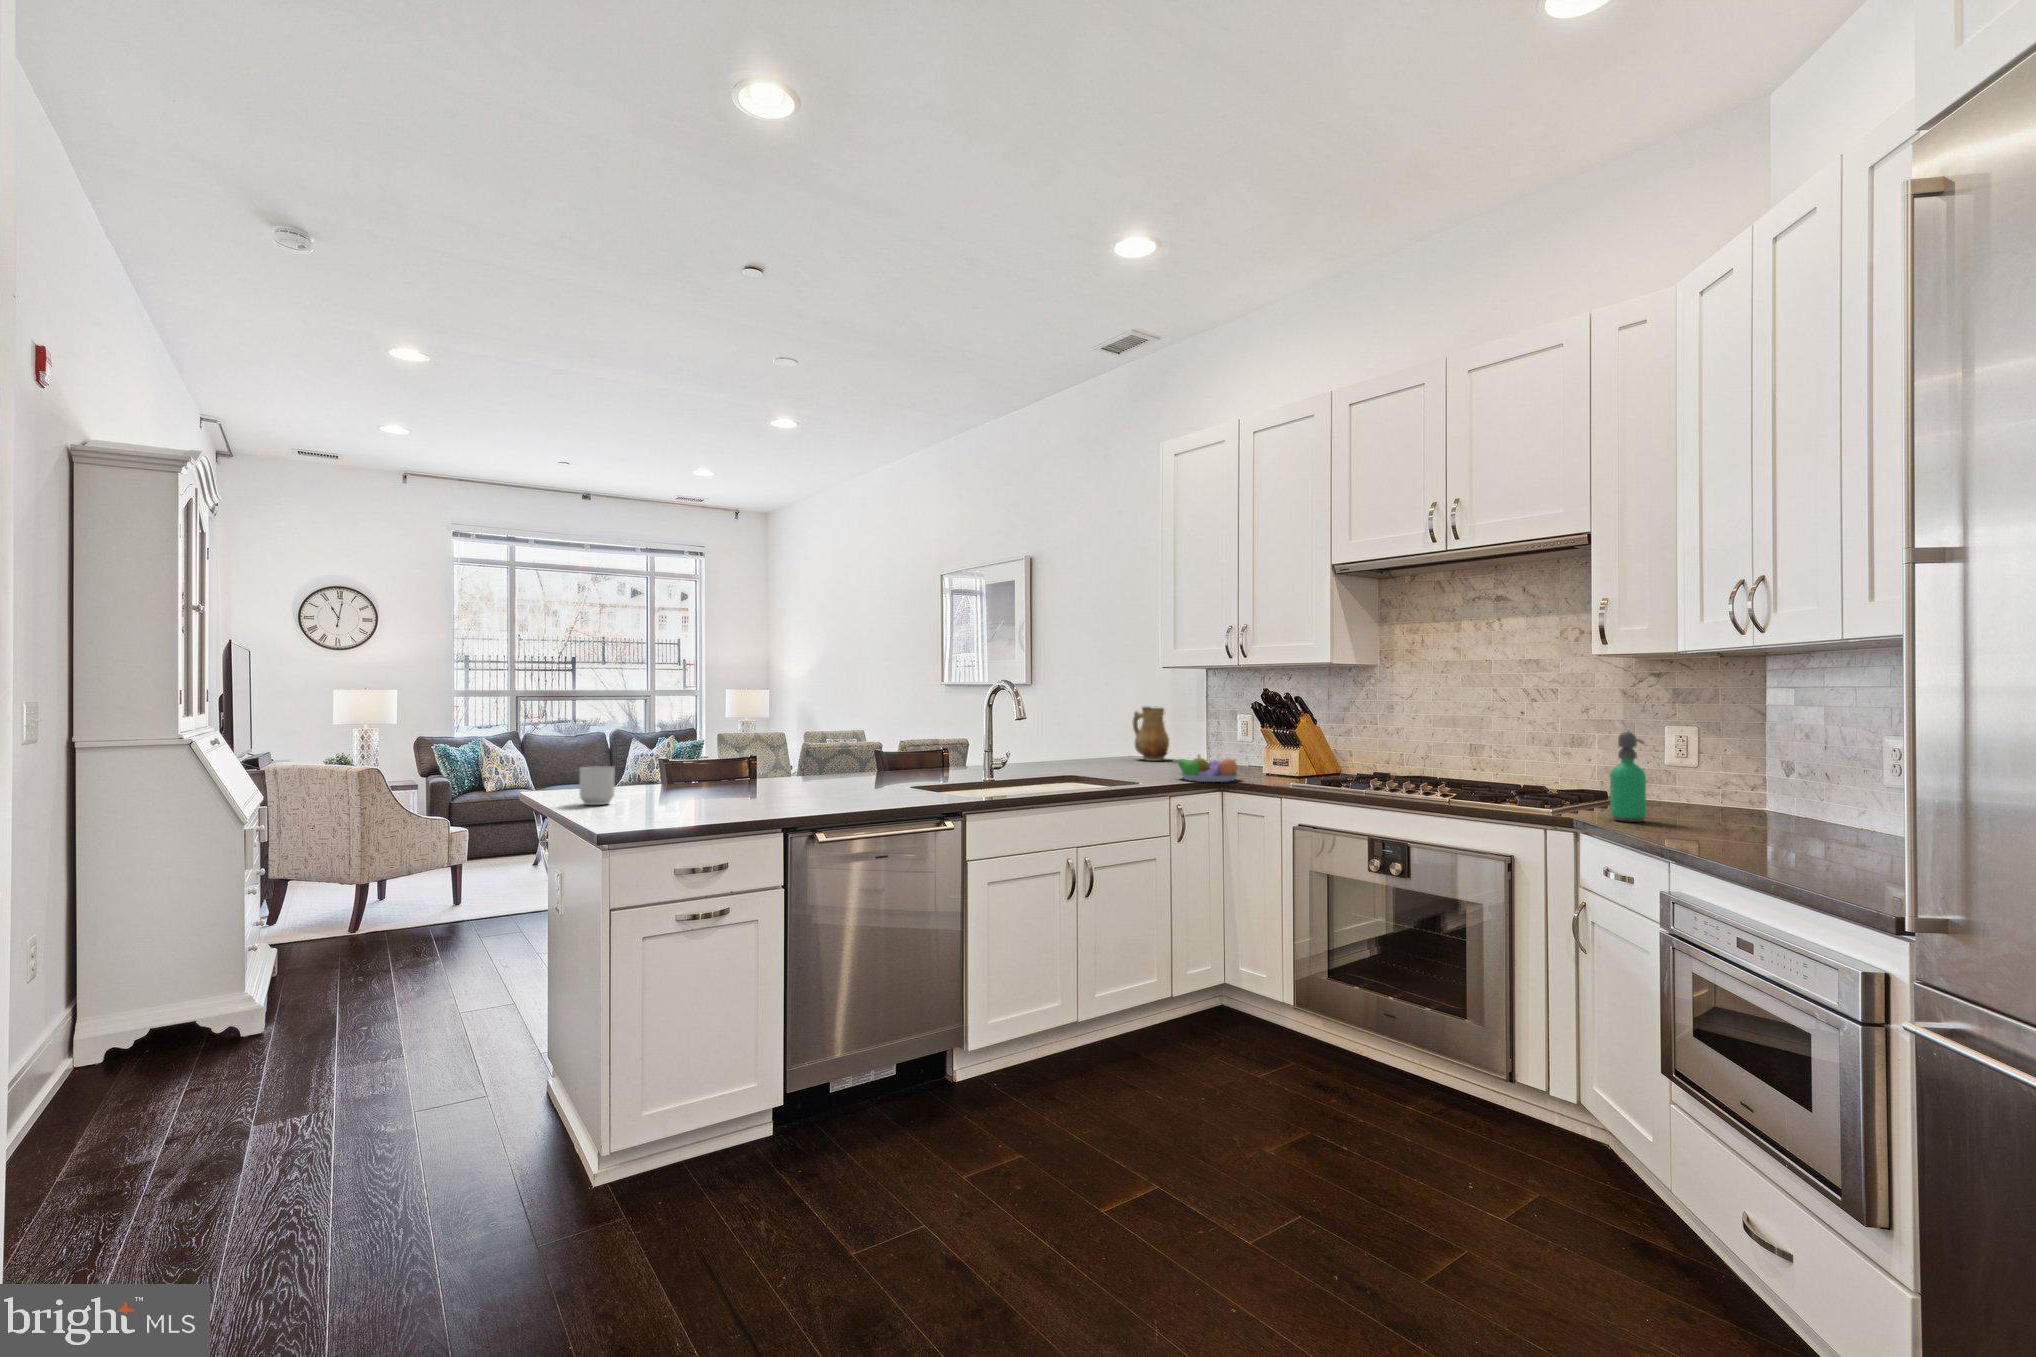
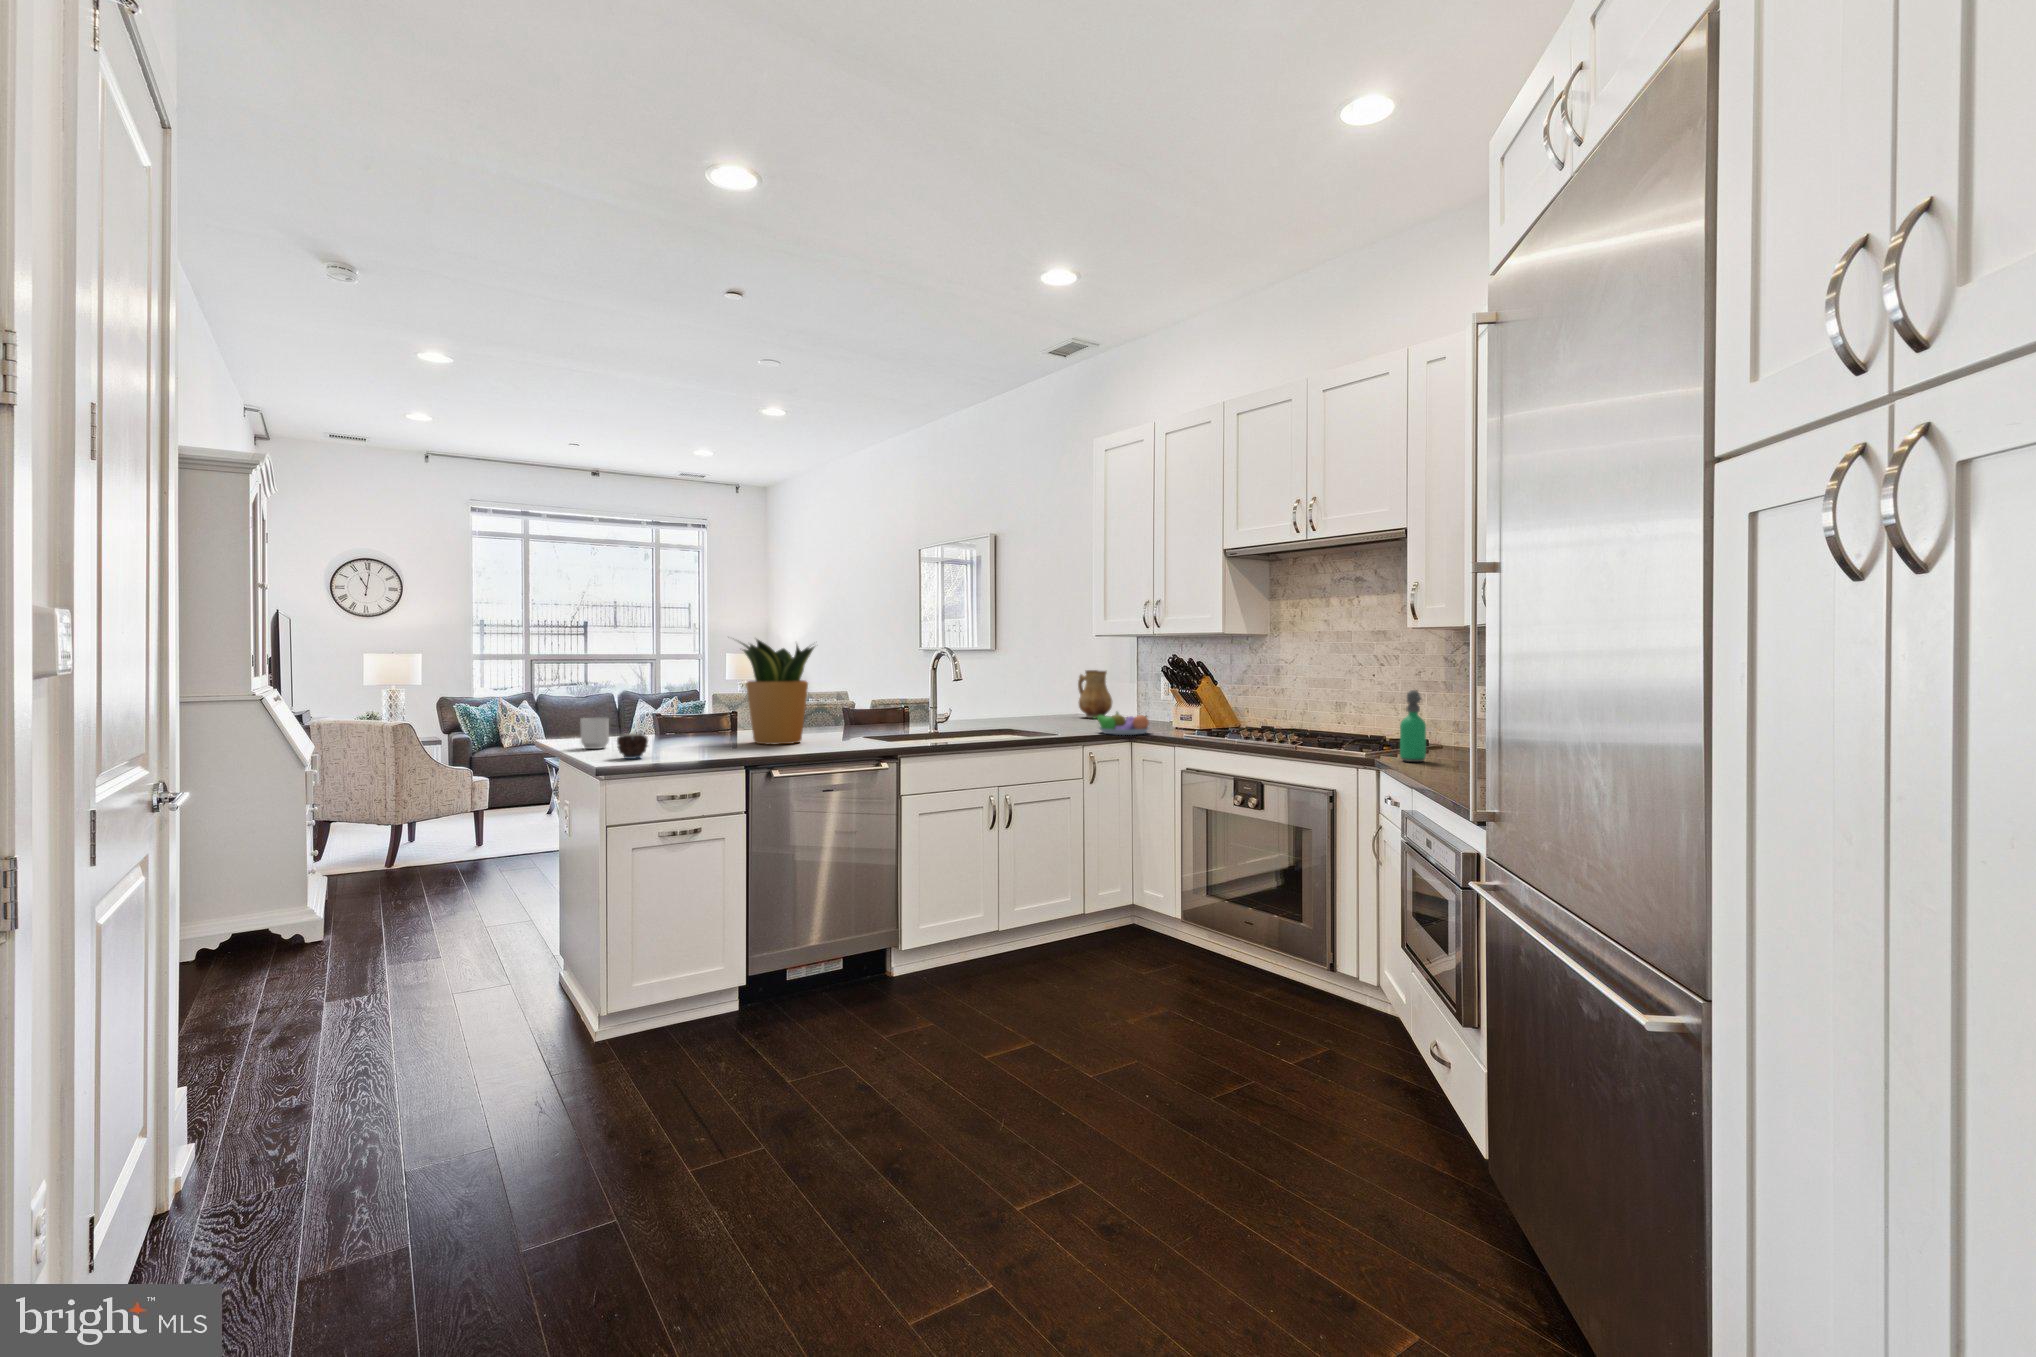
potted plant: none [757,668,868,798] -> present [740,639,814,745]
candle: none [627,782,667,820] -> present [617,734,648,759]

